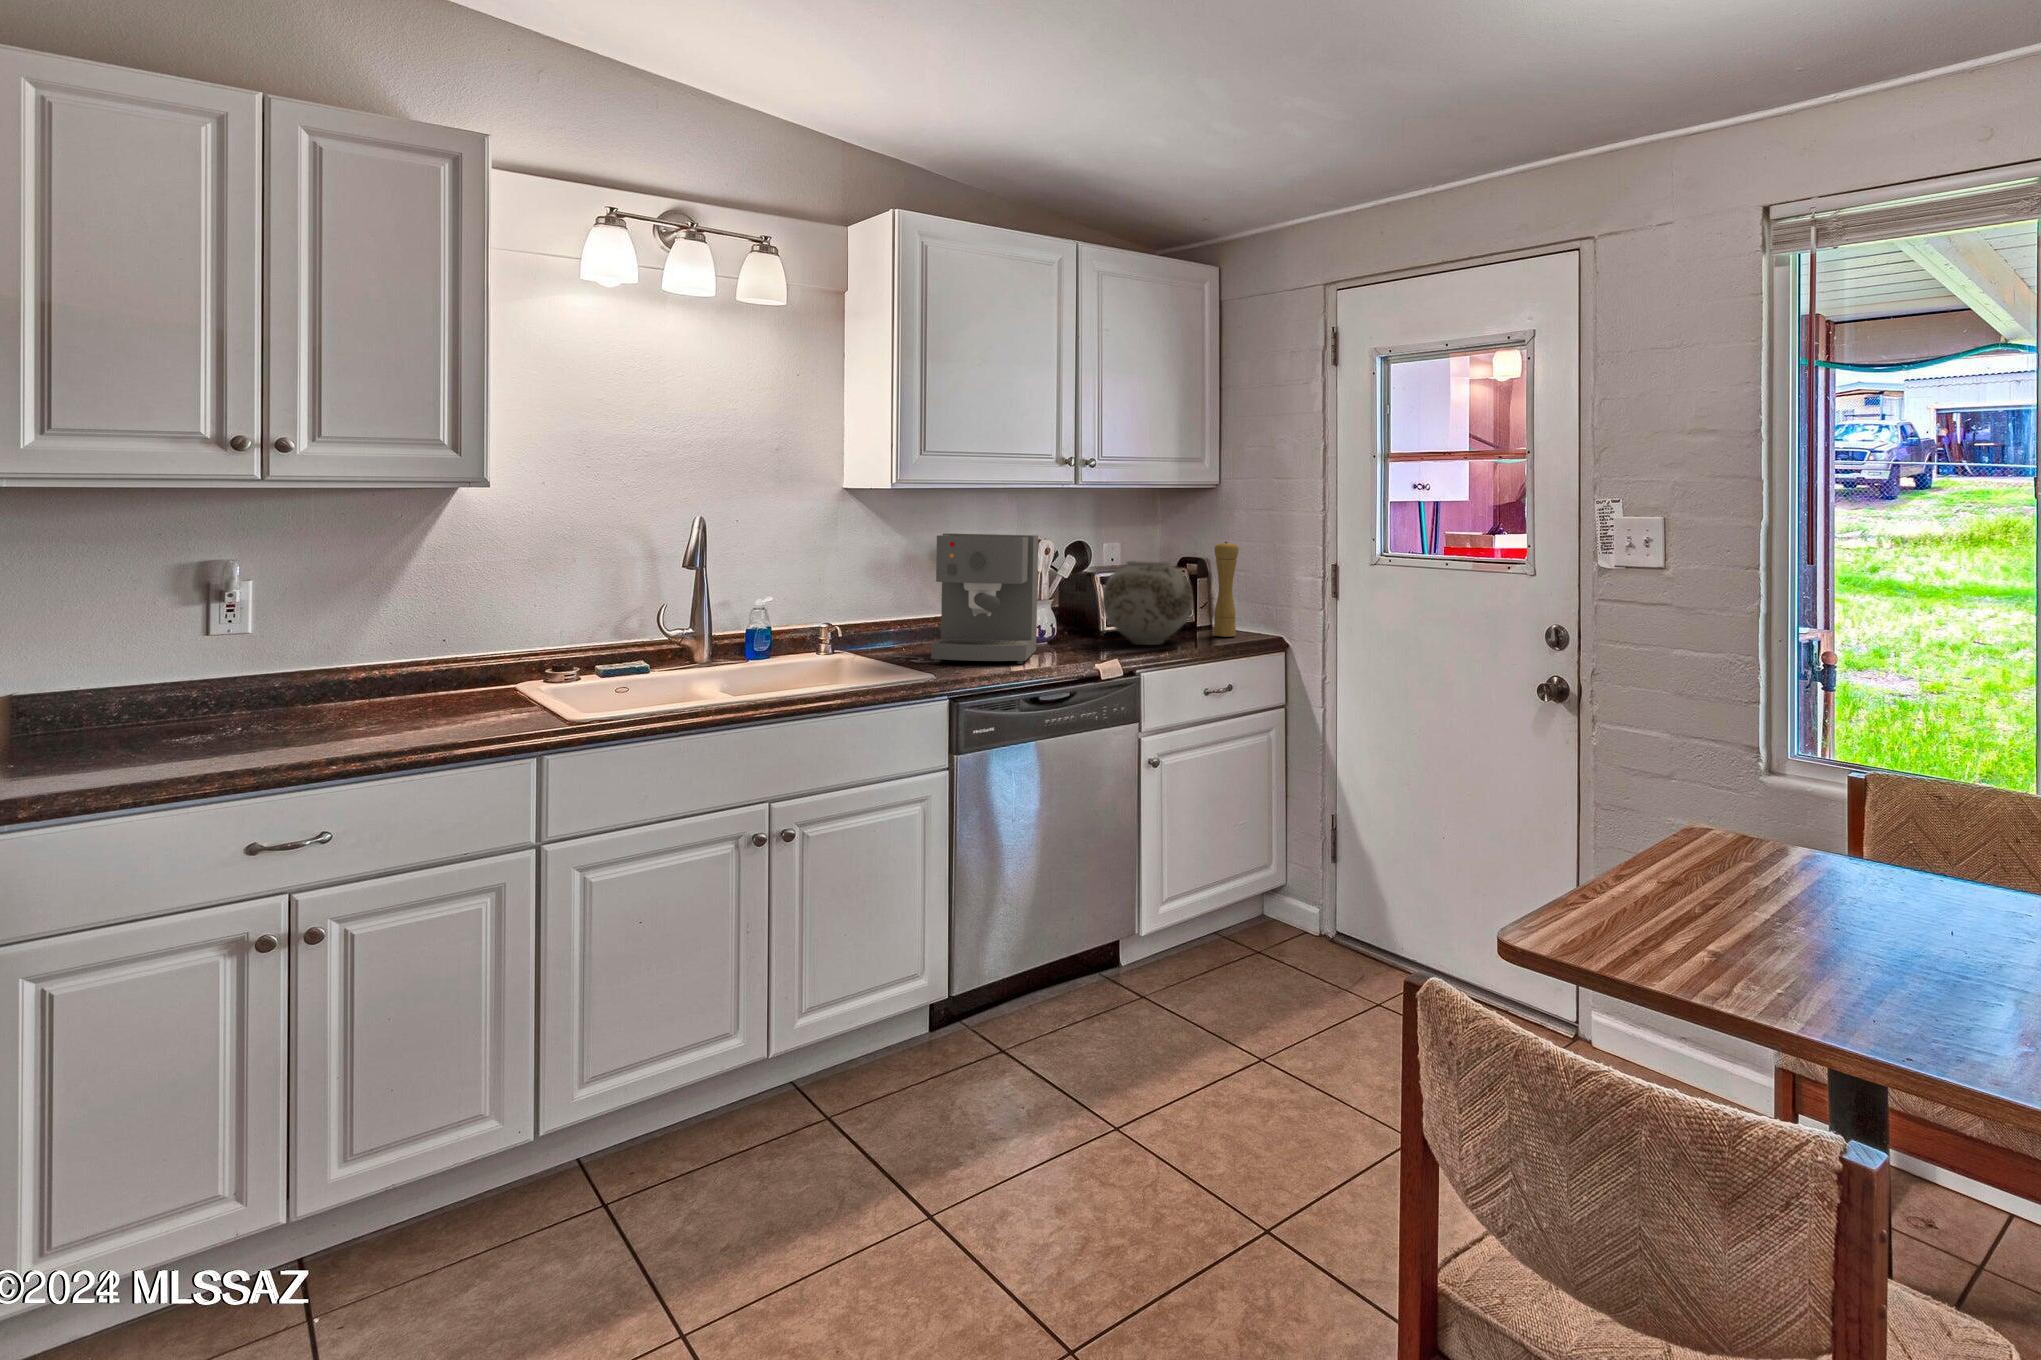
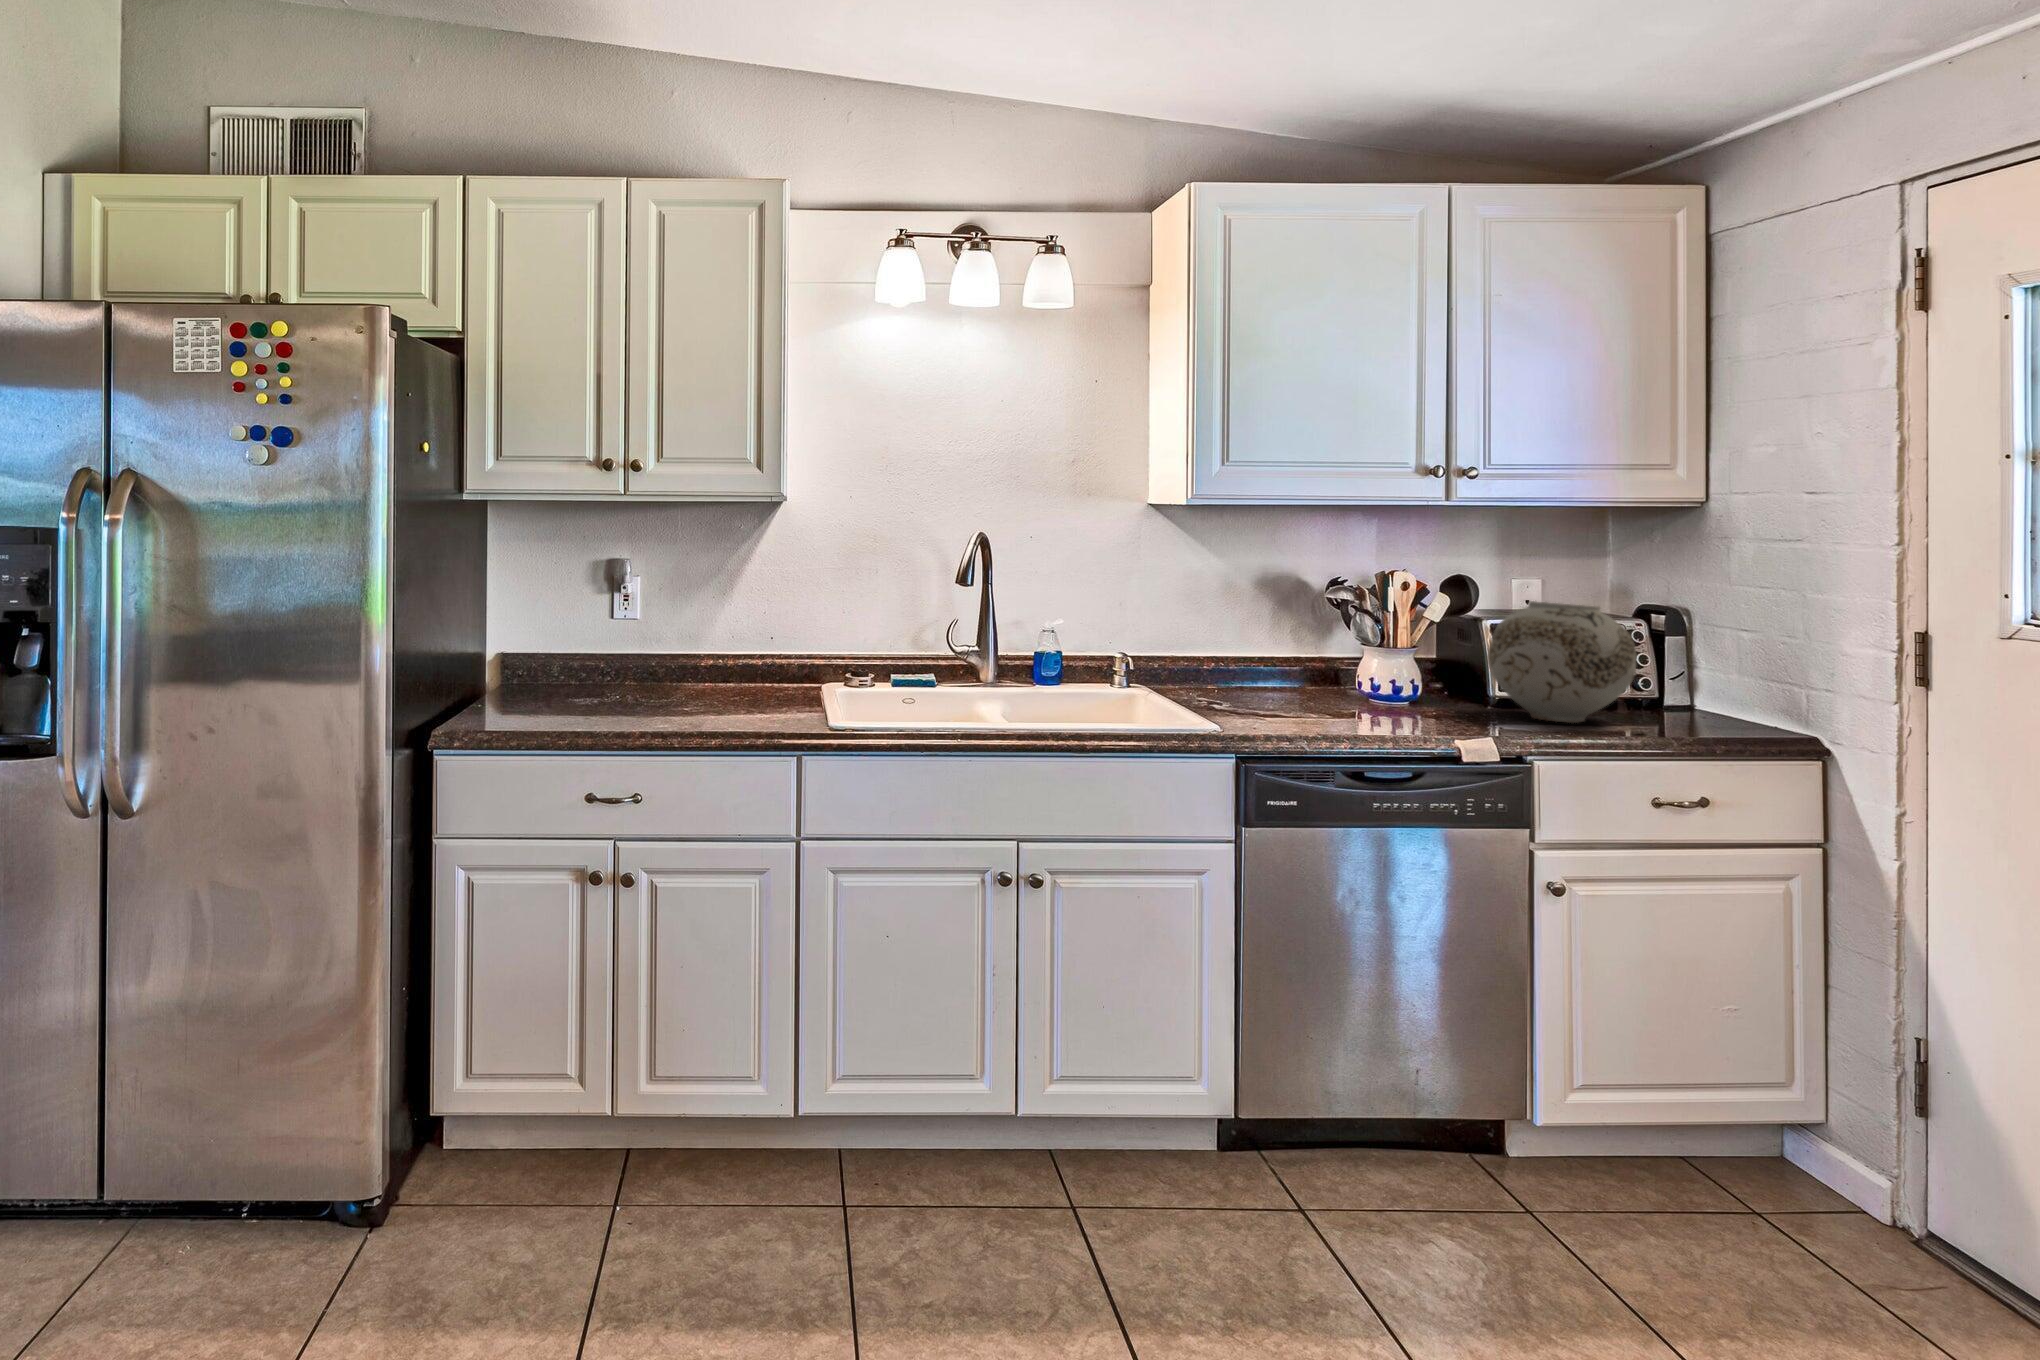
coffee maker: present [931,533,1038,664] -> none [1236,552,1394,723]
pepper mill: present [1213,542,1239,637] -> none [1677,581,1728,725]

